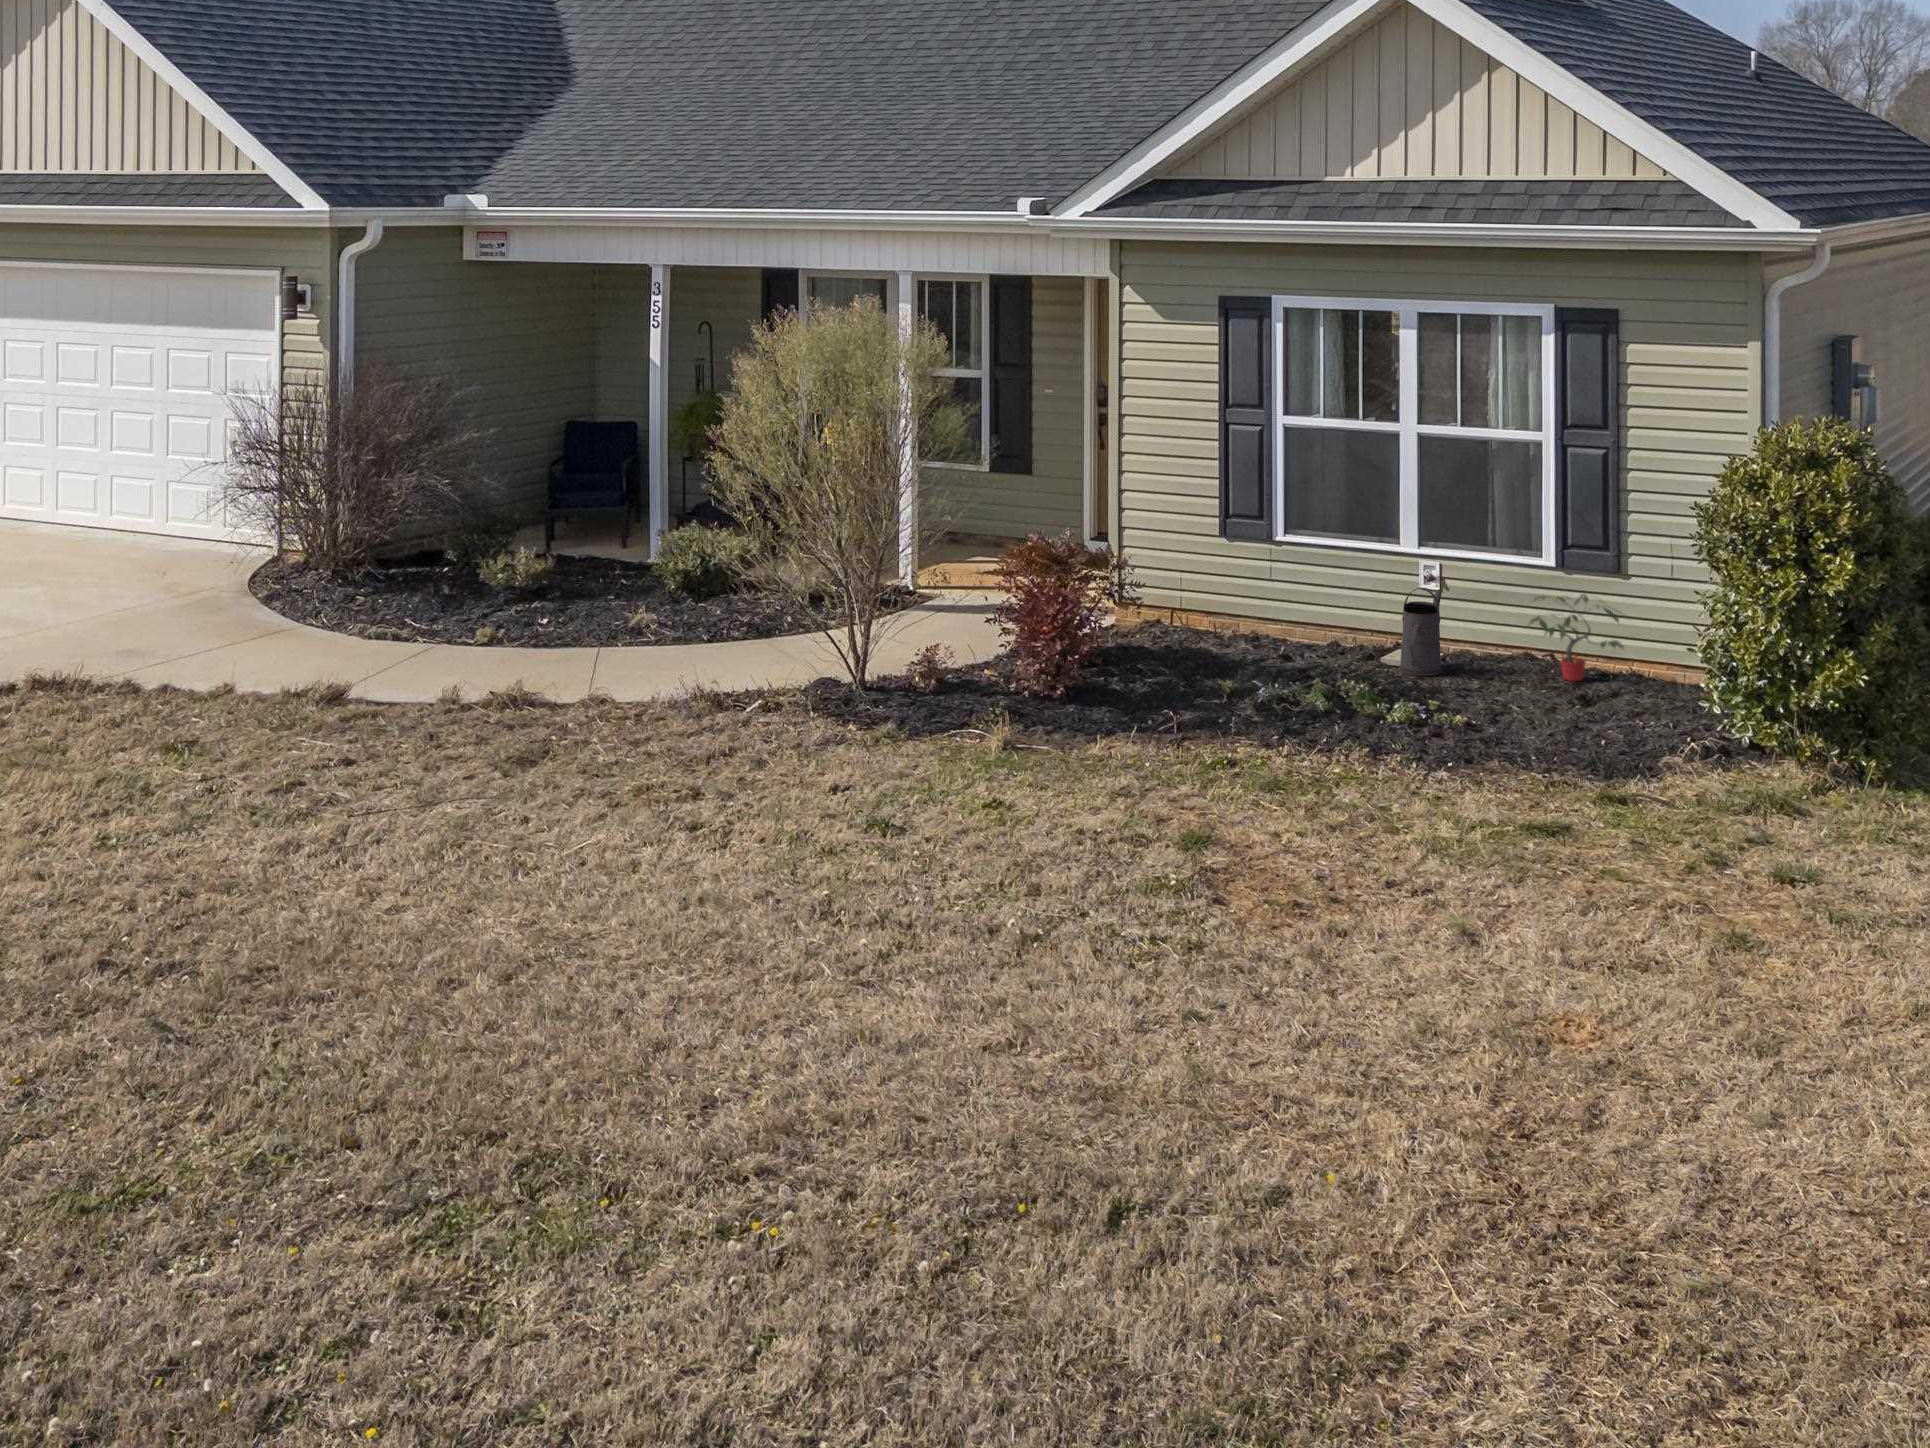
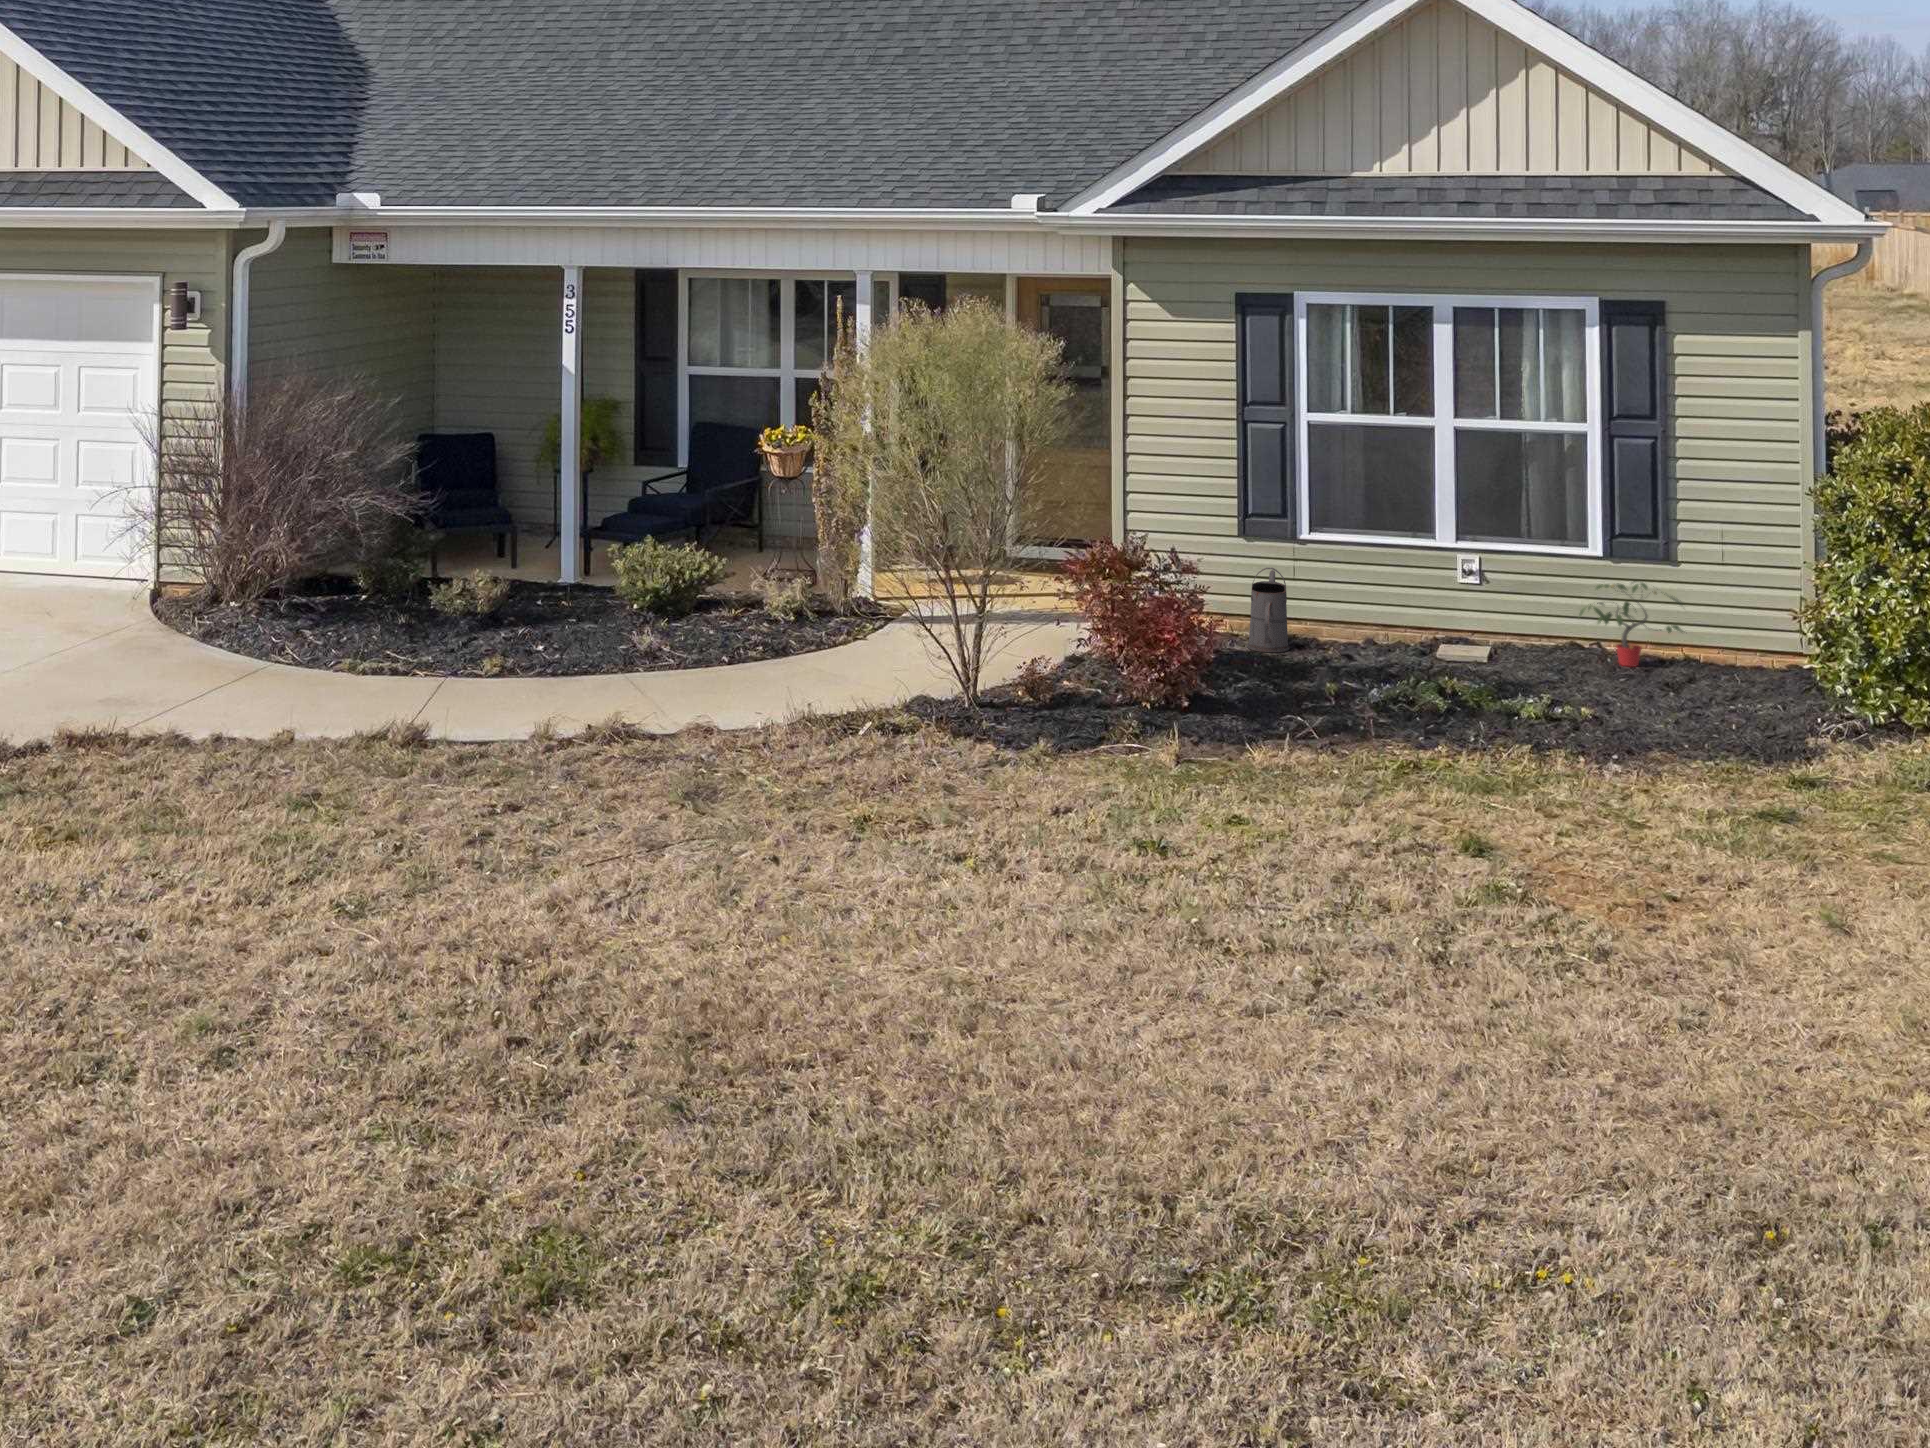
watering can: present [1399,587,1443,676] -> present [1247,568,1290,652]

